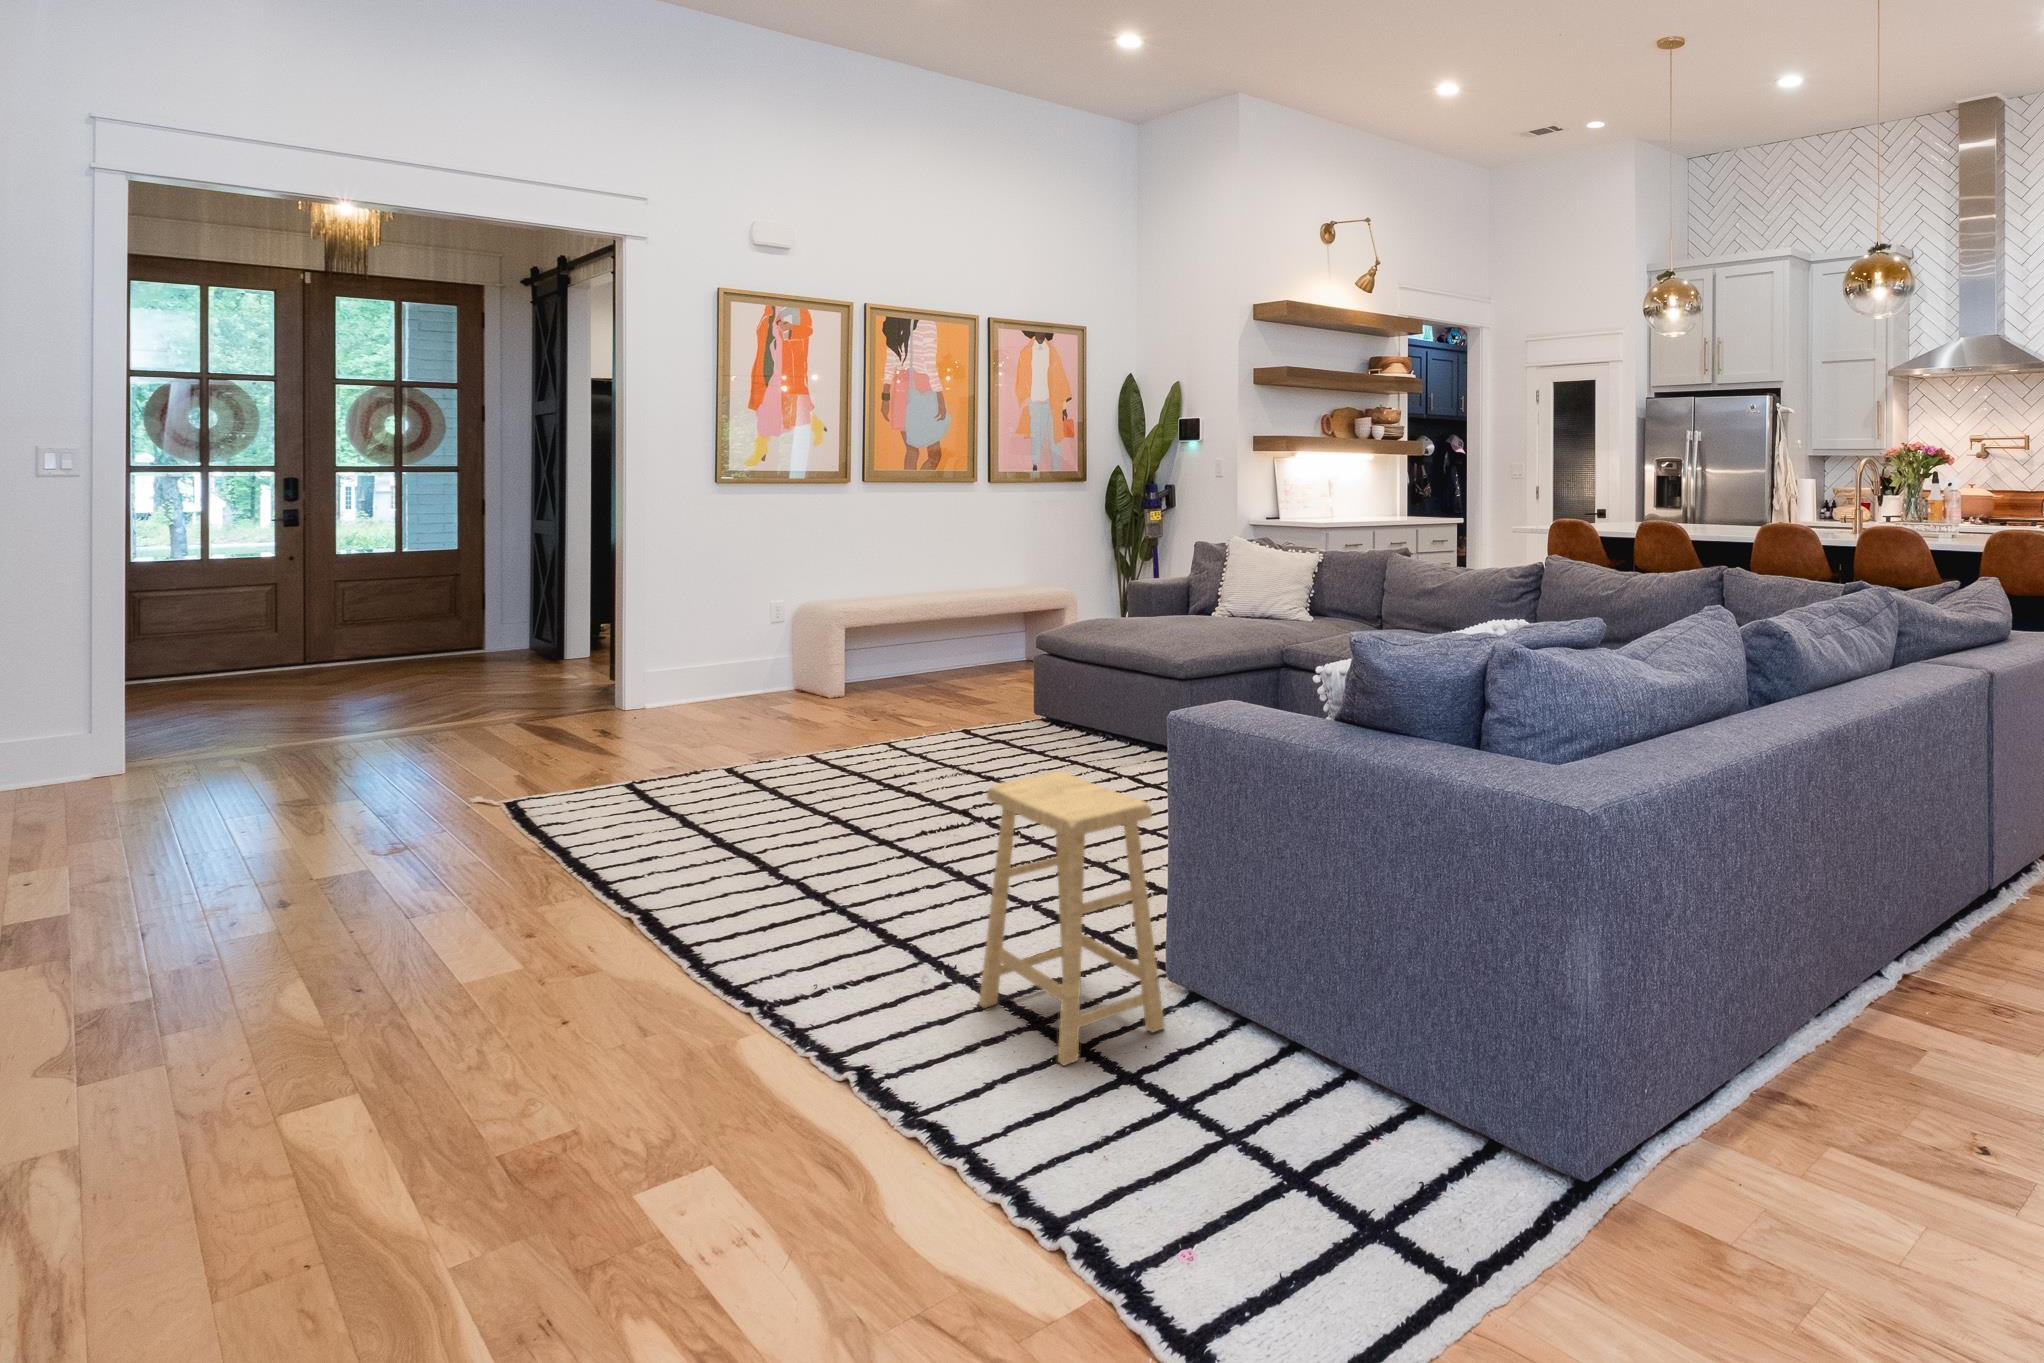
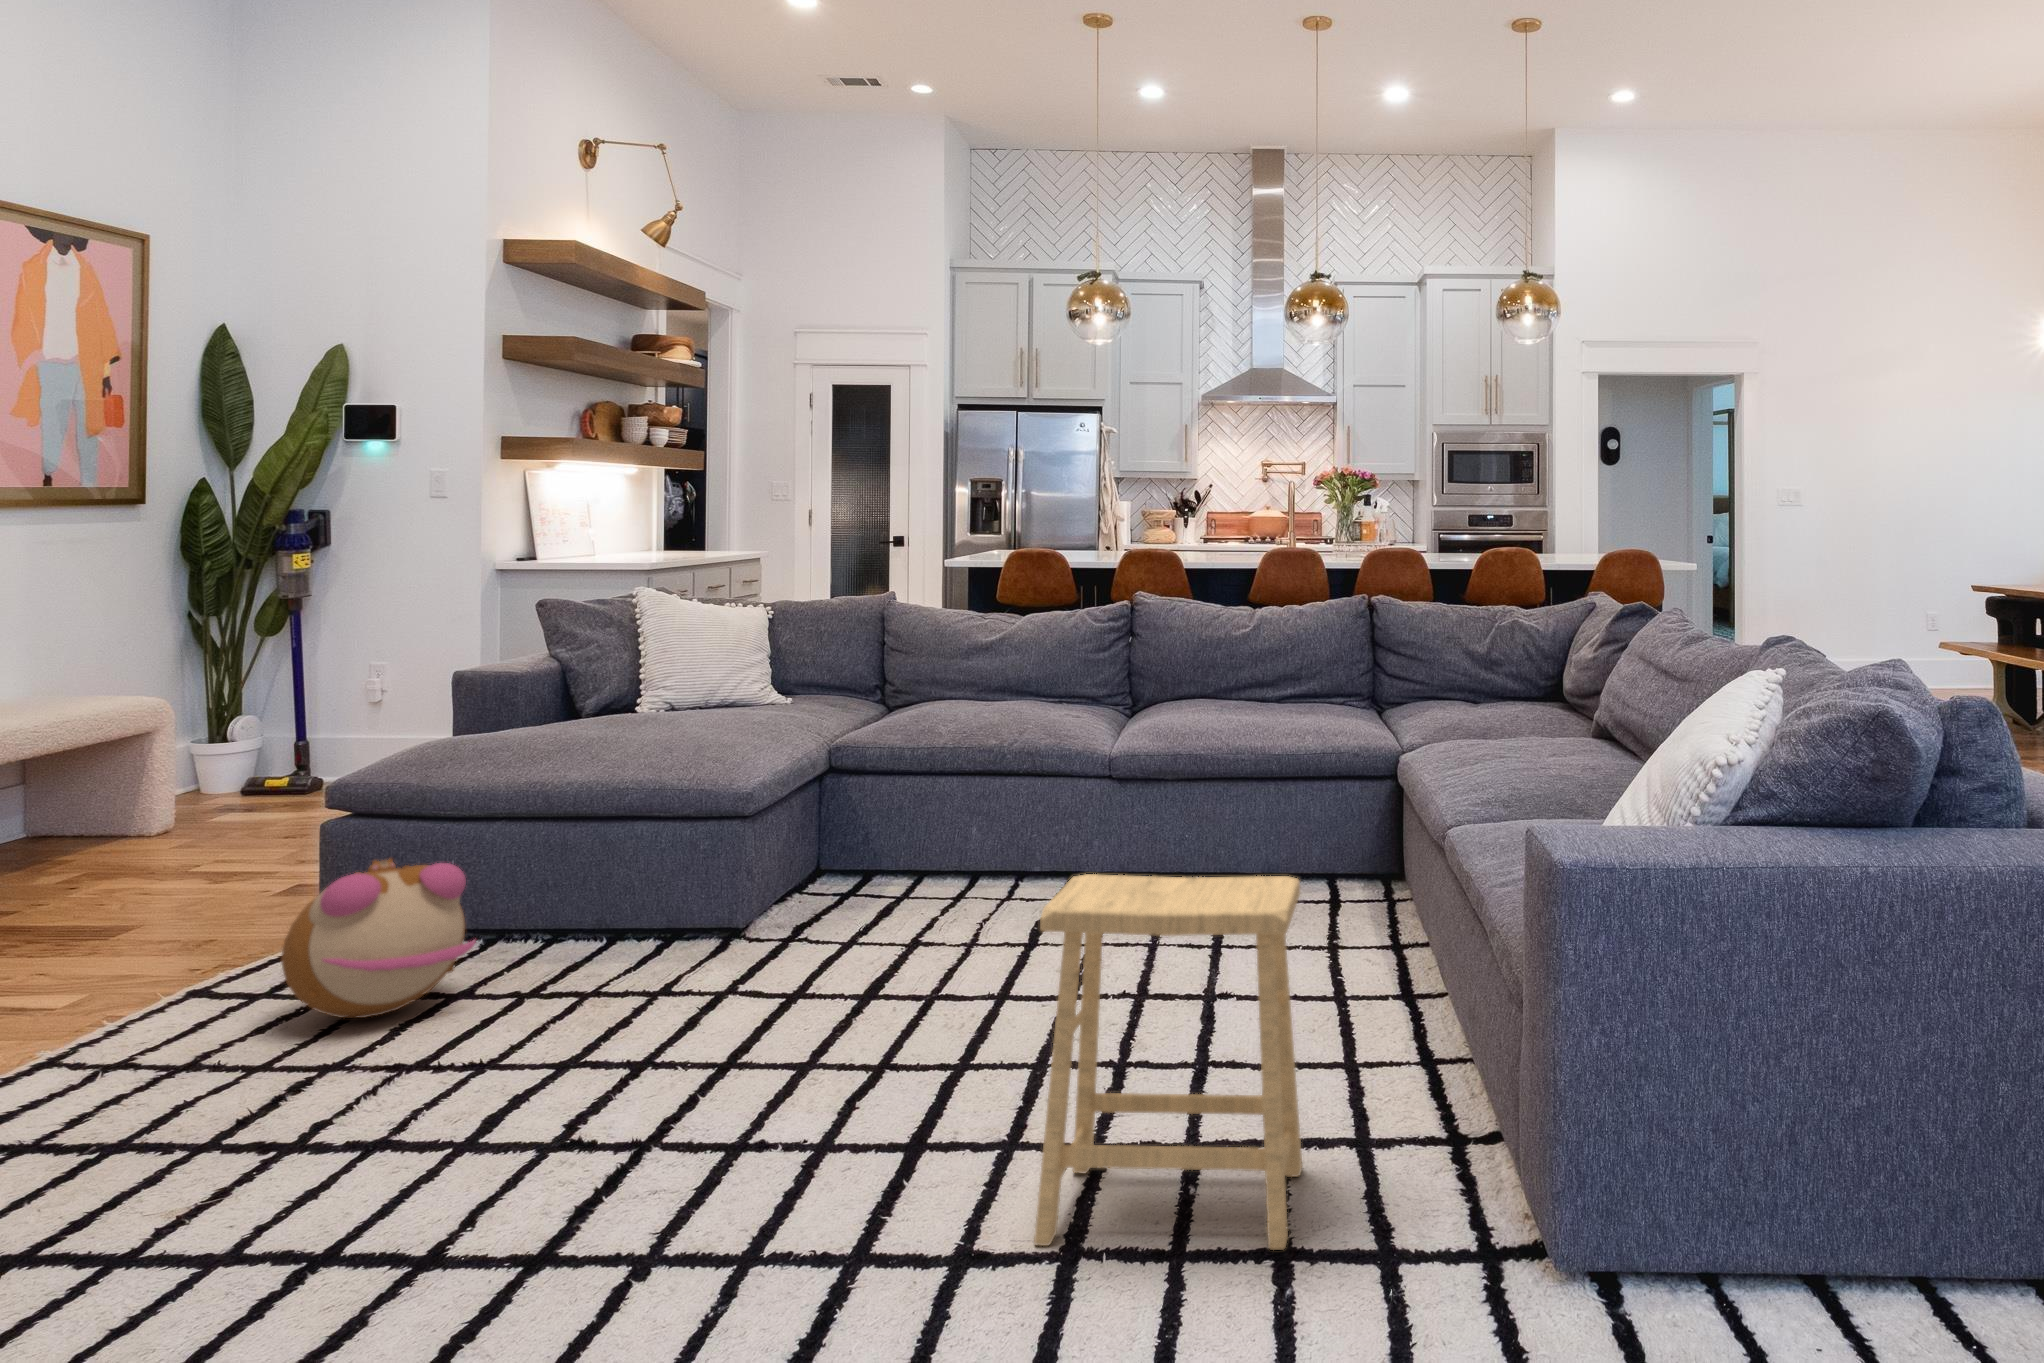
plush toy: none [940,700,1029,790] -> present [281,859,476,1018]

